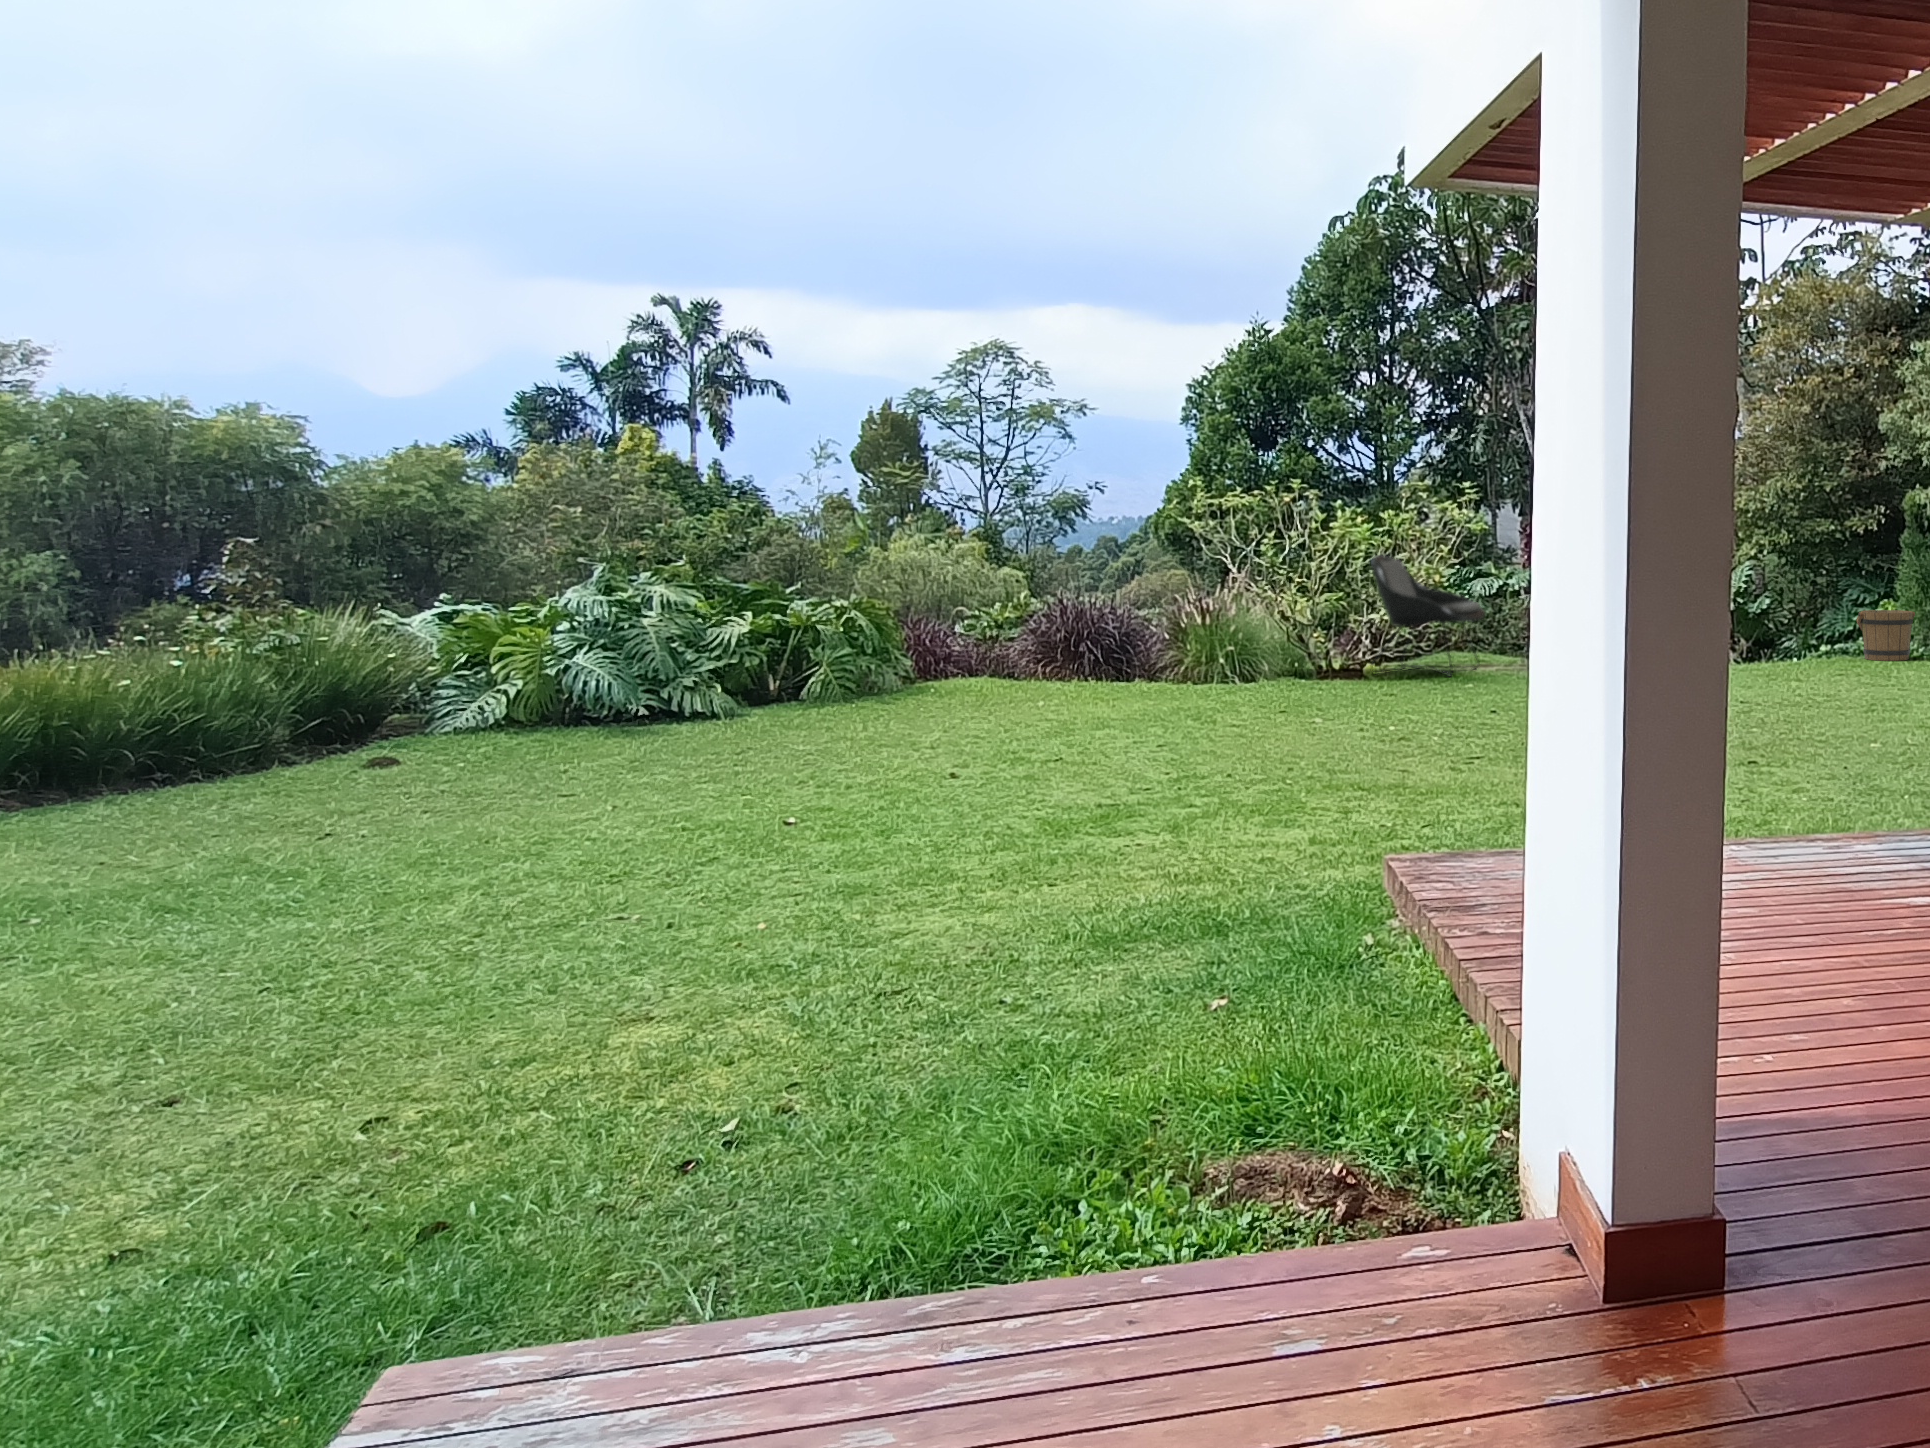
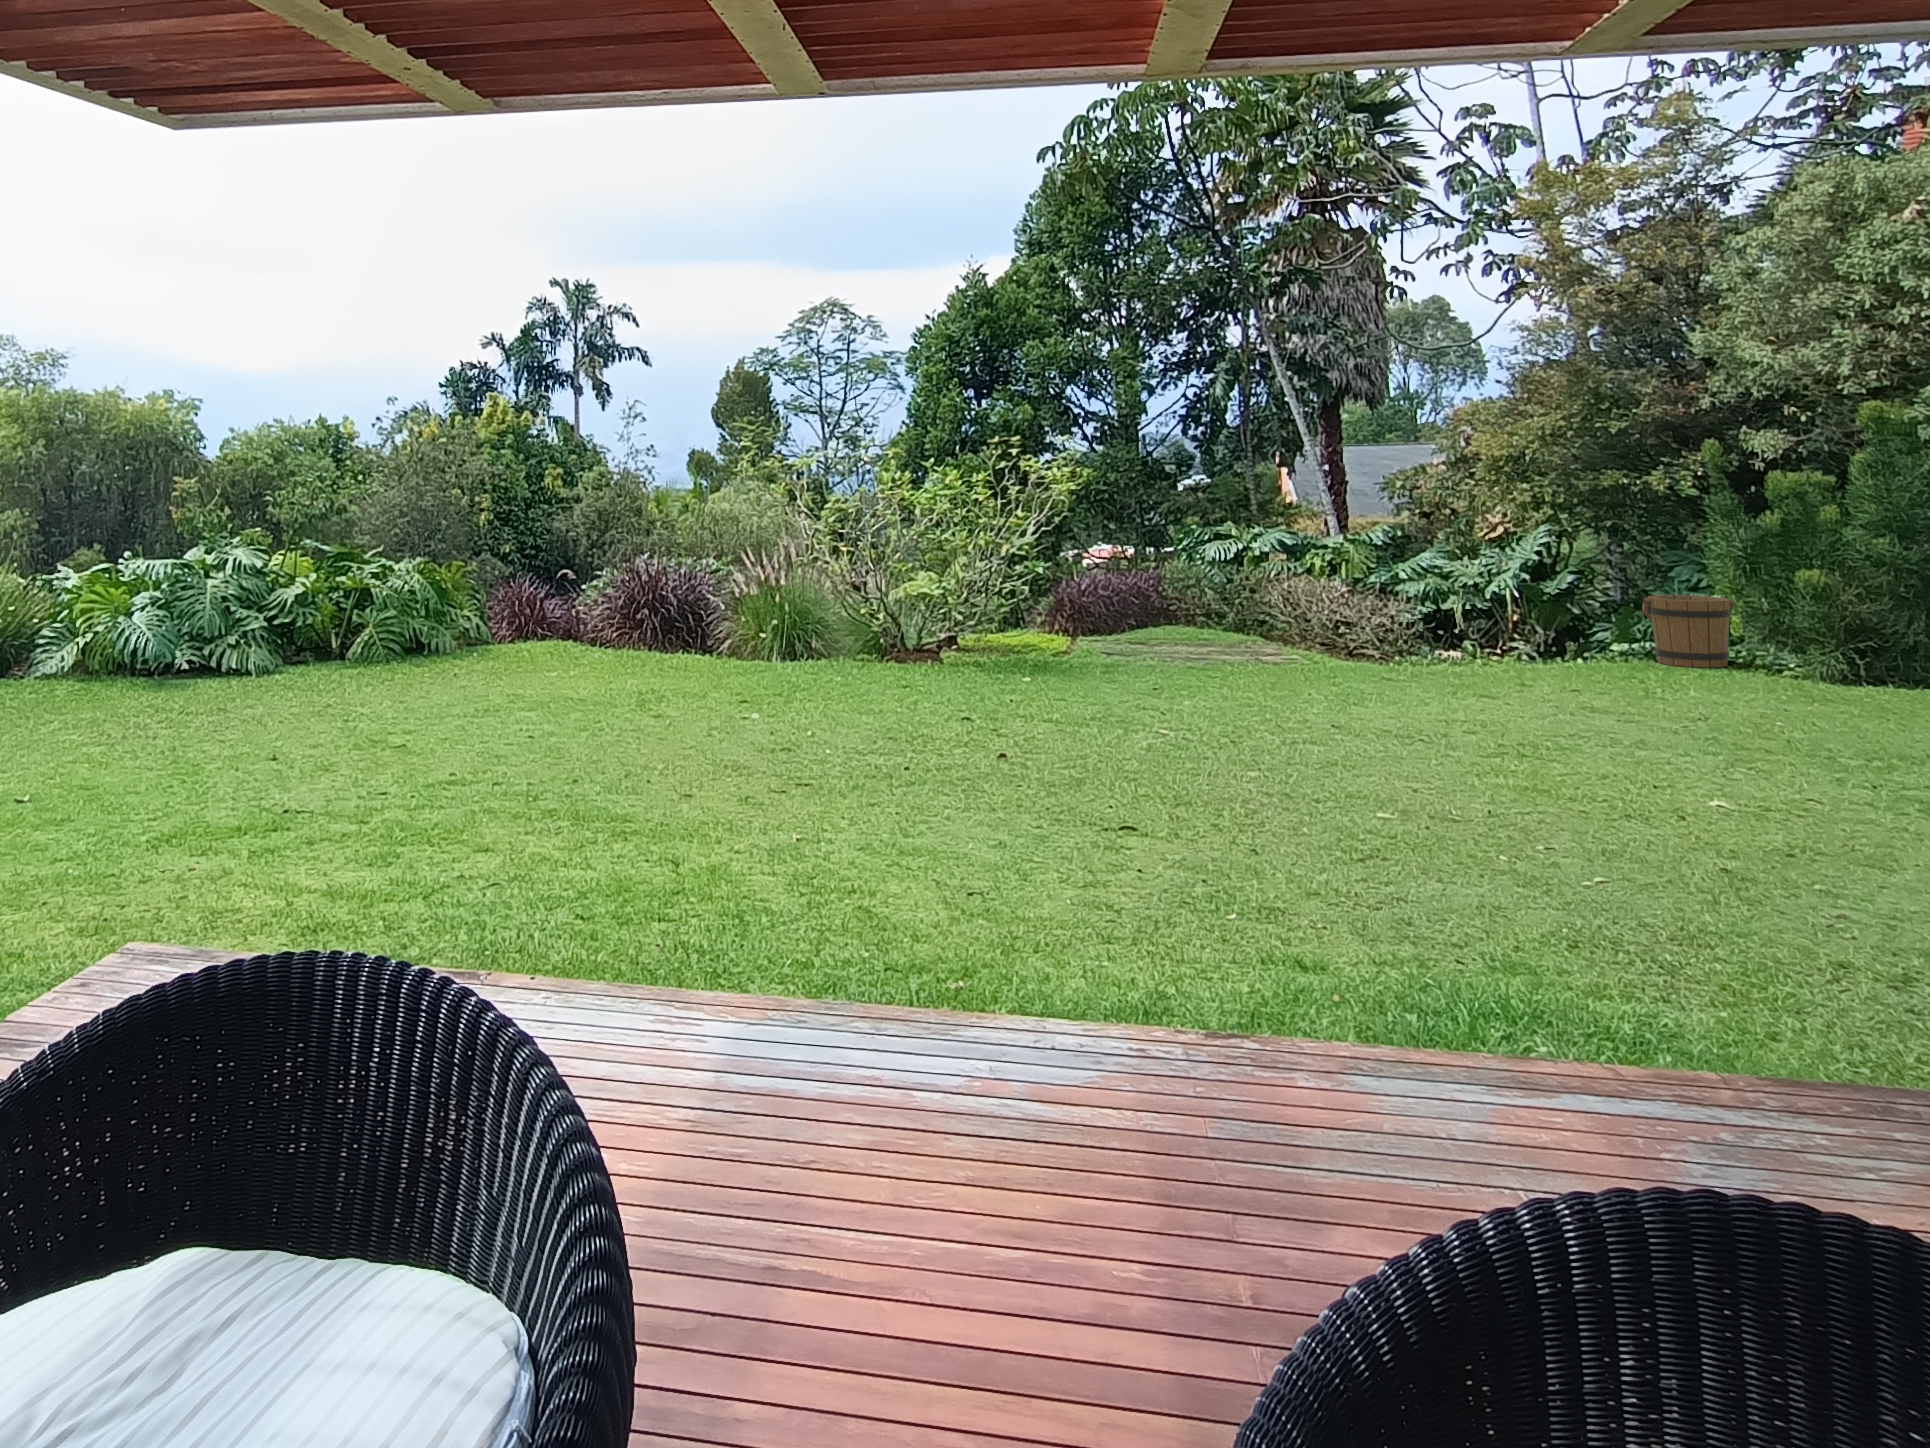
lounge chair: present [1371,555,1486,677] -> none [959,515,1108,665]

